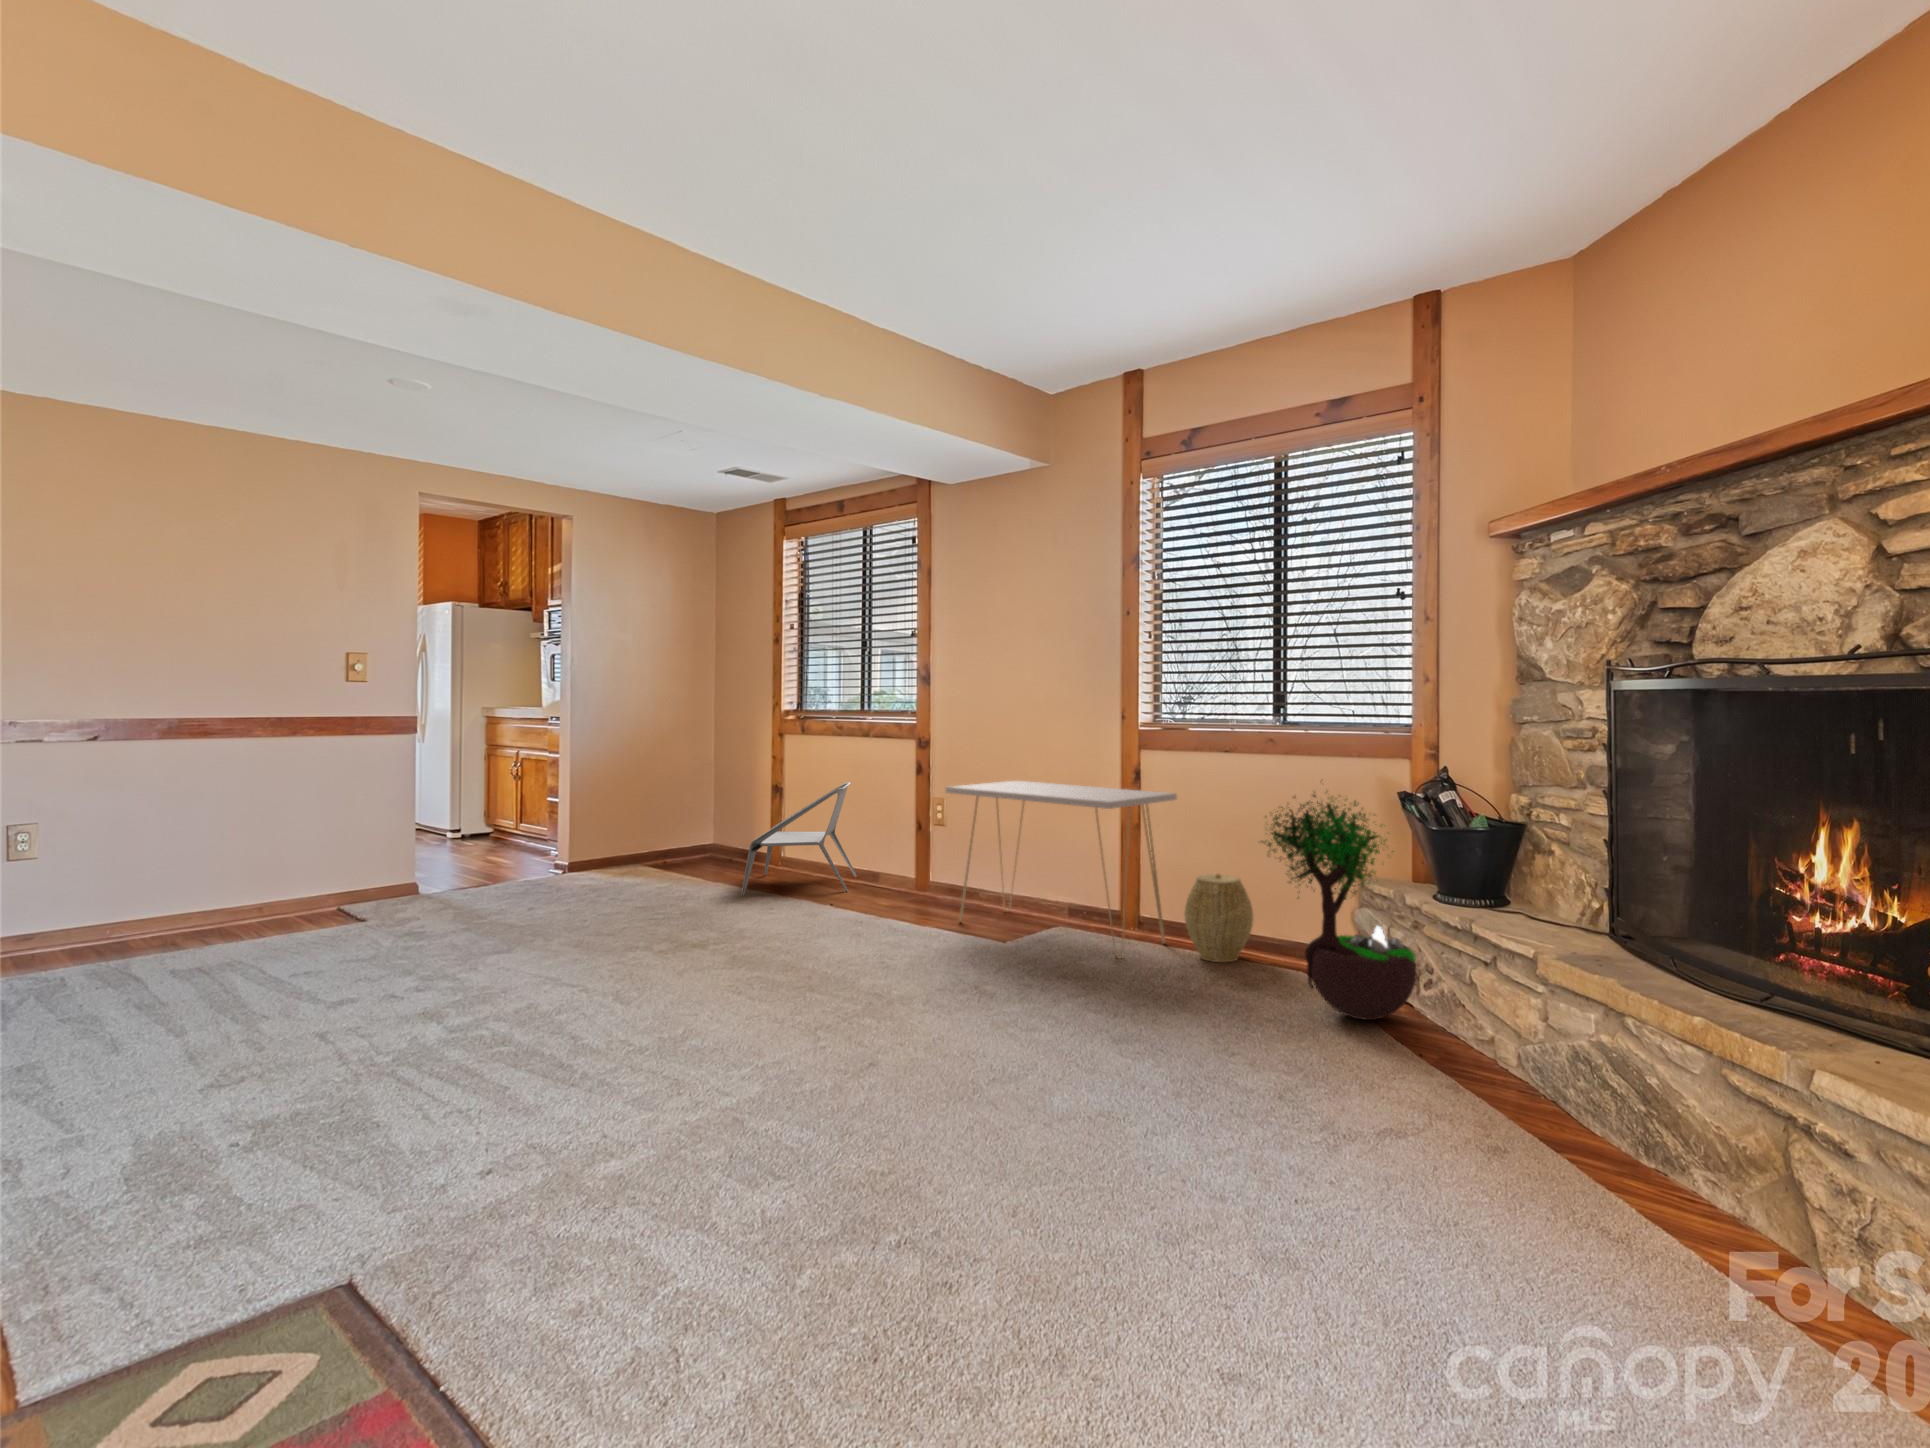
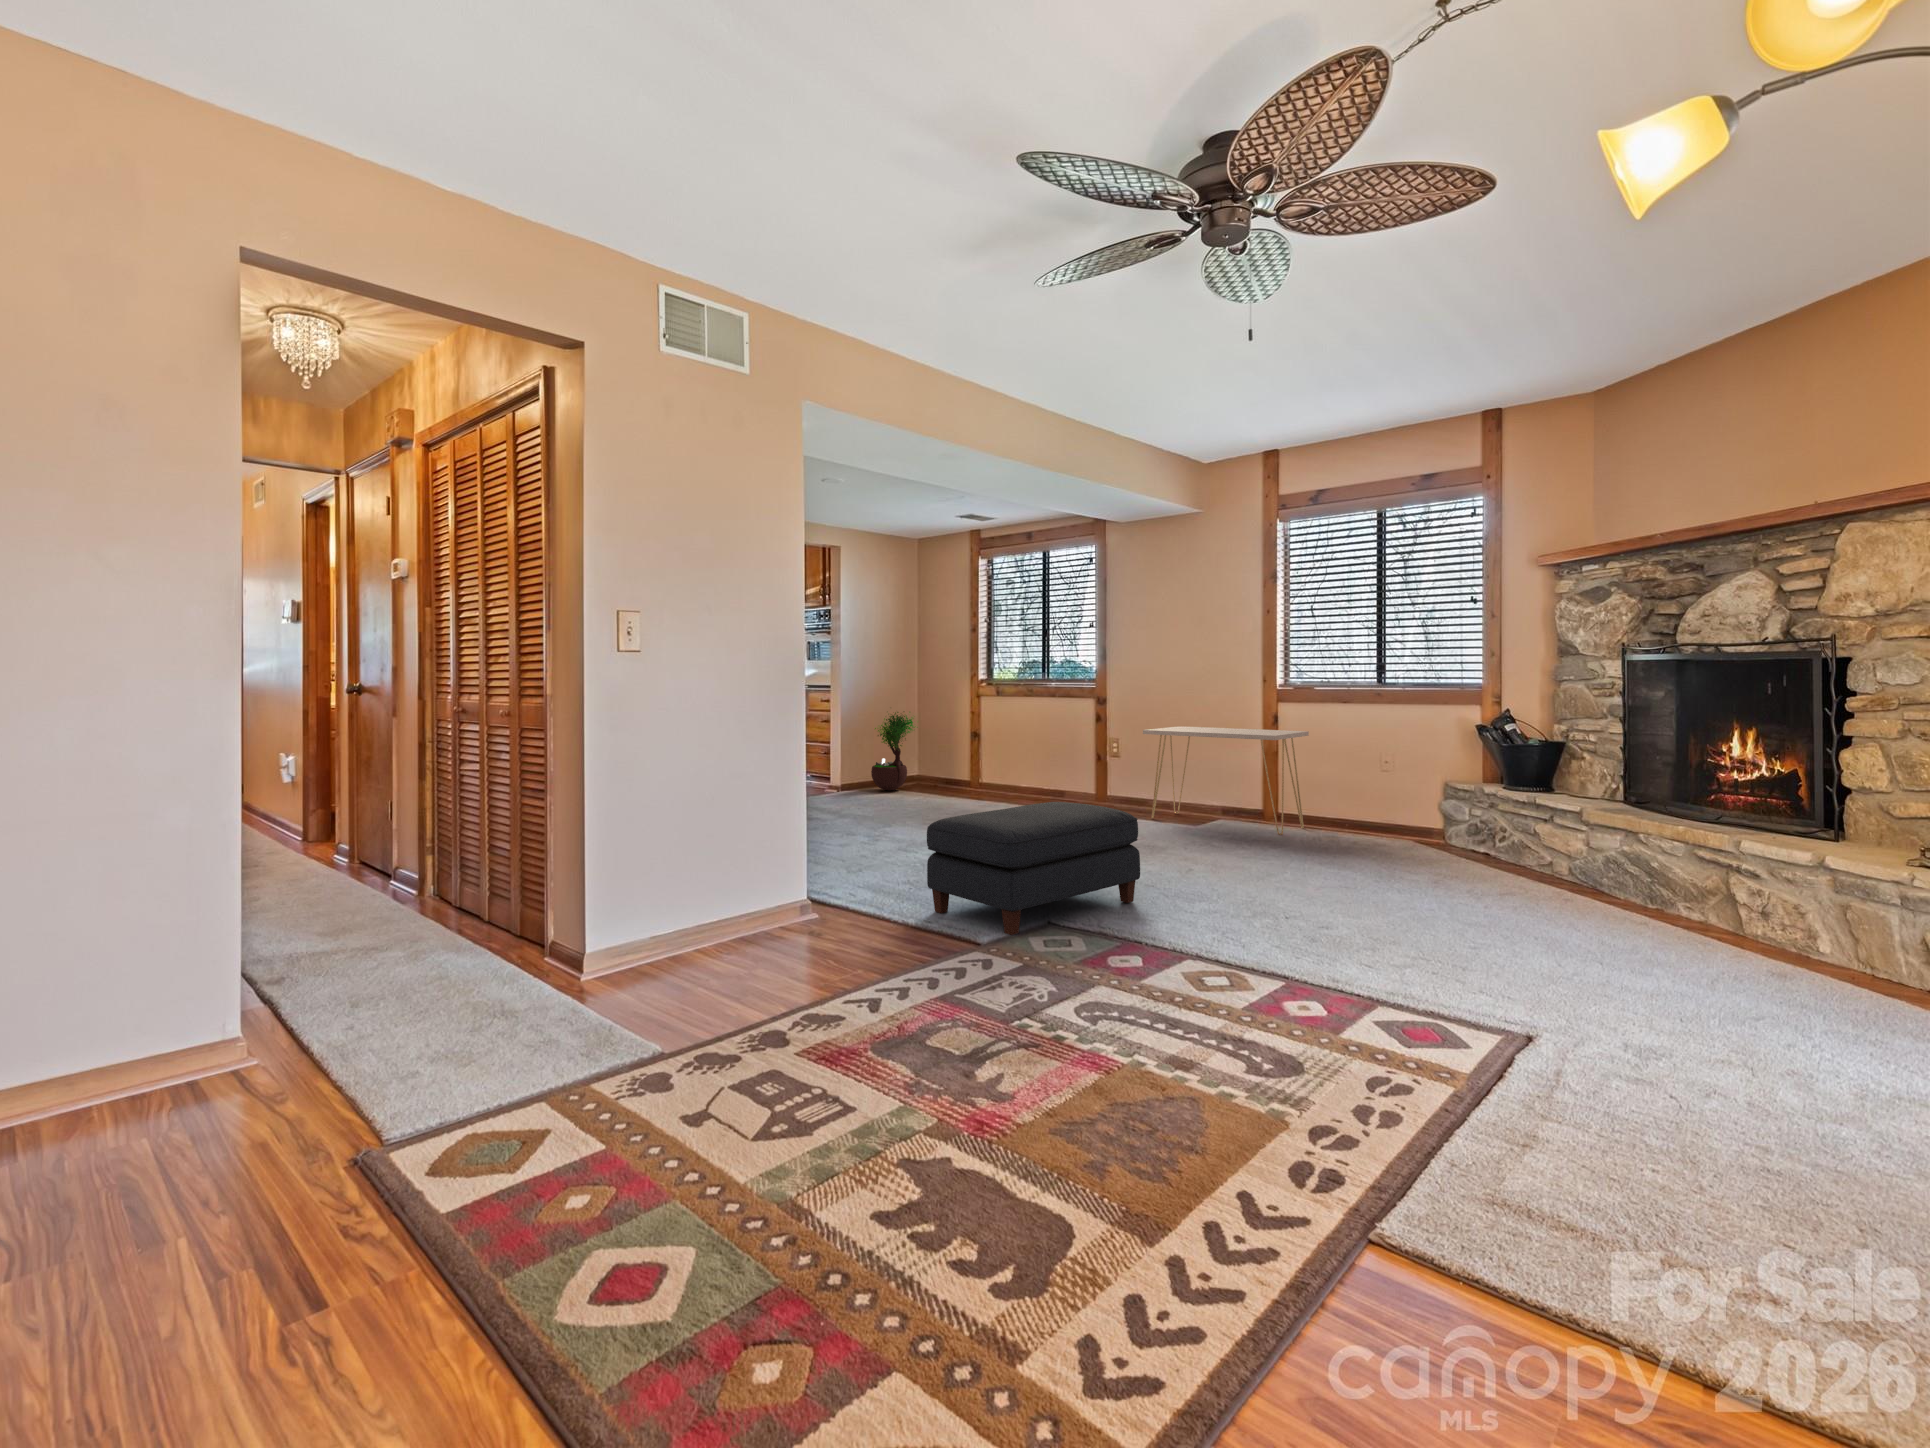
armchair: present [741,782,857,896] -> none [978,731,1052,807]
potted tree: present [1260,792,1416,1020] -> present [871,712,914,790]
woven basket: present [1185,874,1253,962] -> none [1322,781,1370,837]
ottoman: none [143,943,667,1327] -> present [927,802,1140,935]

